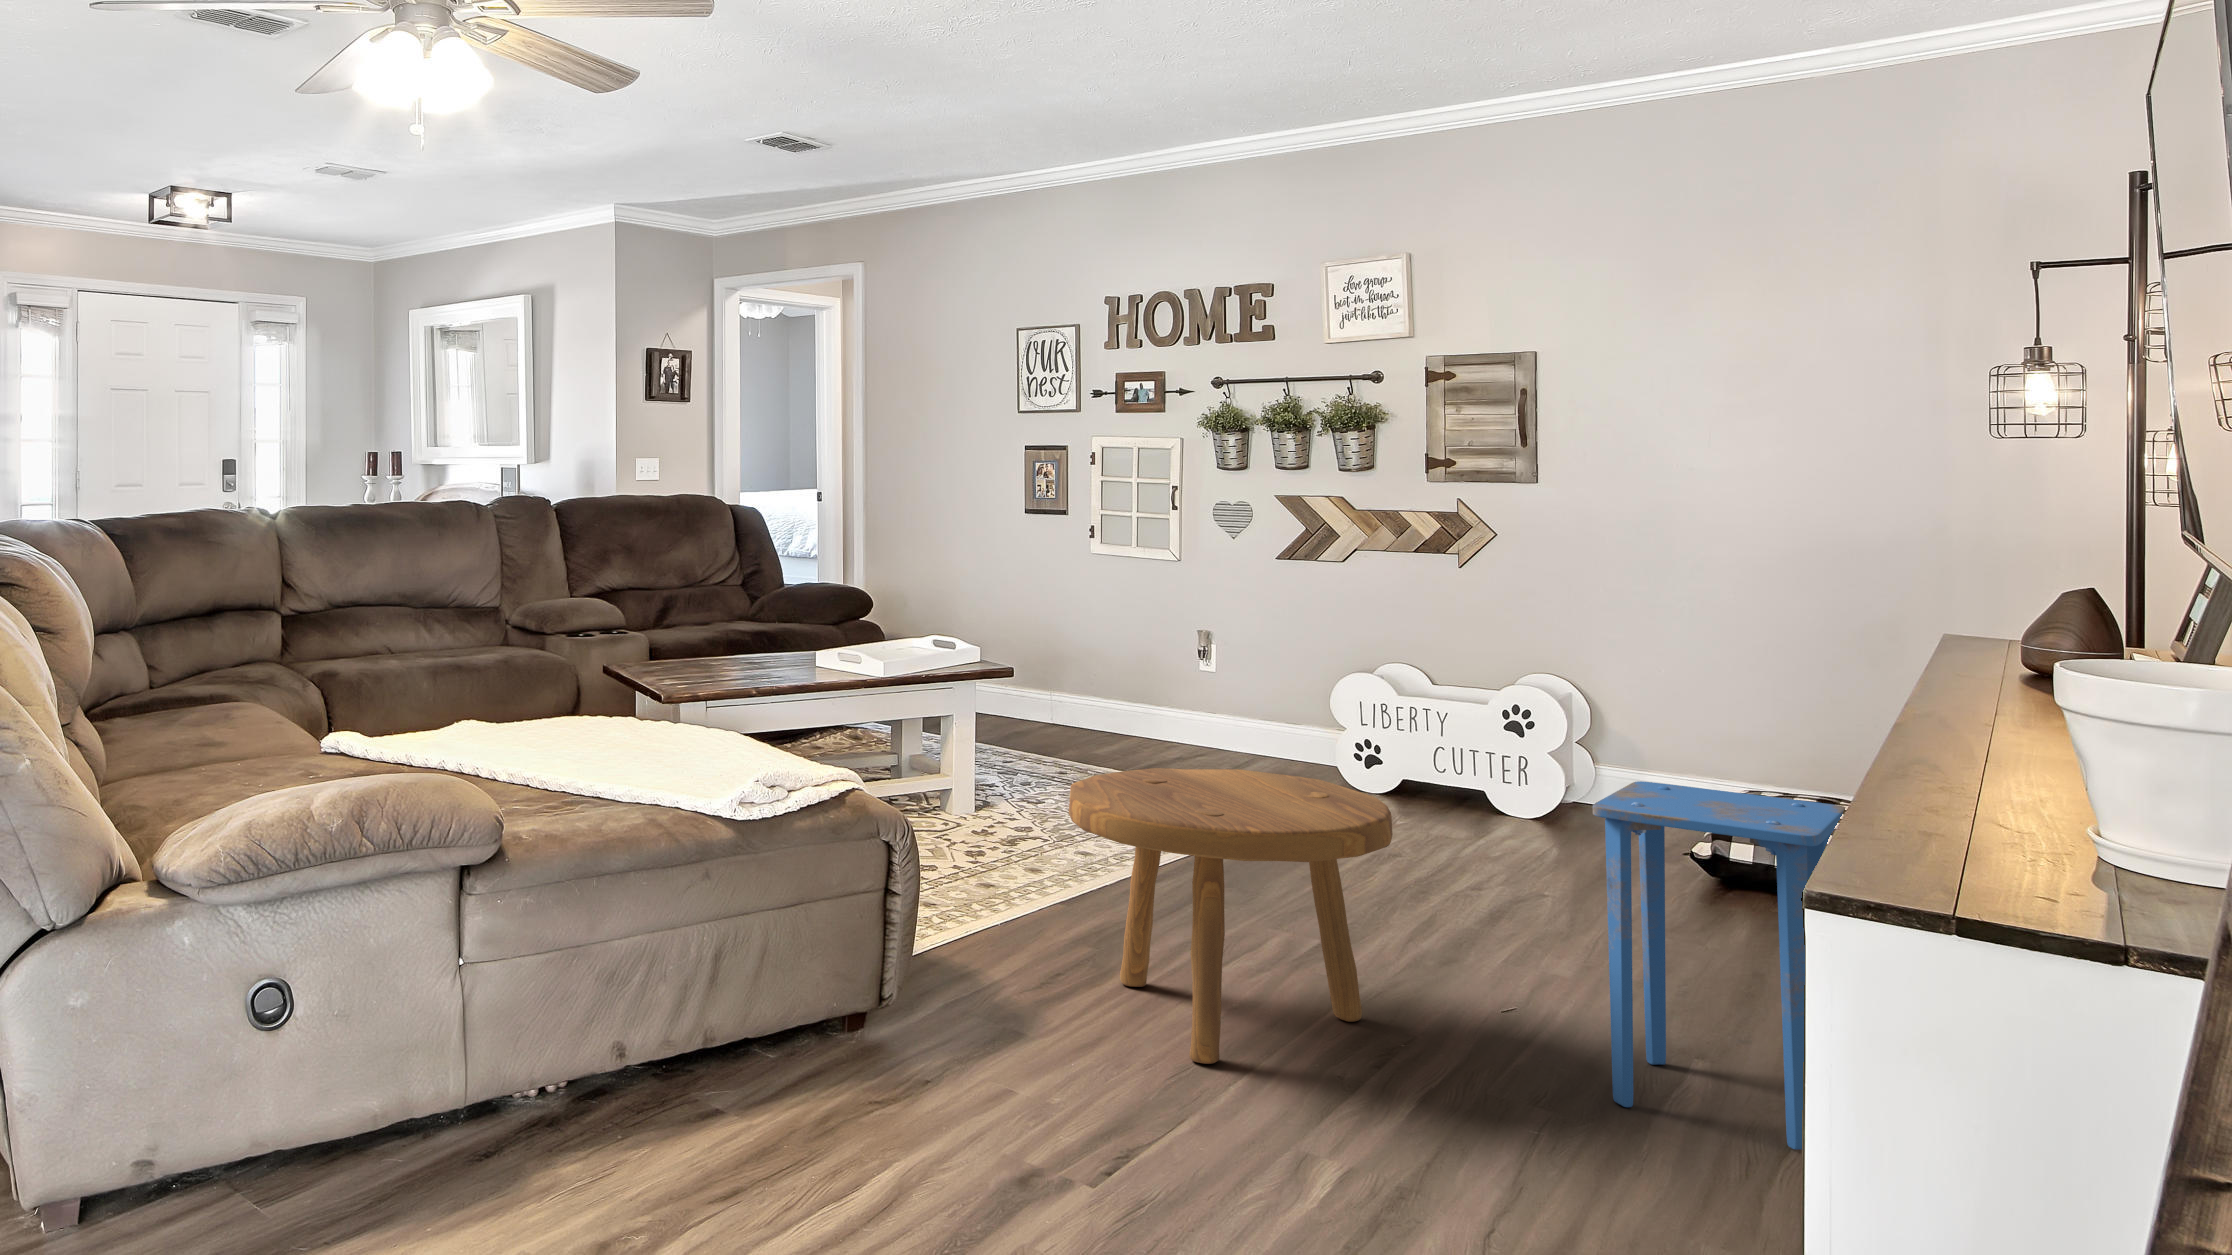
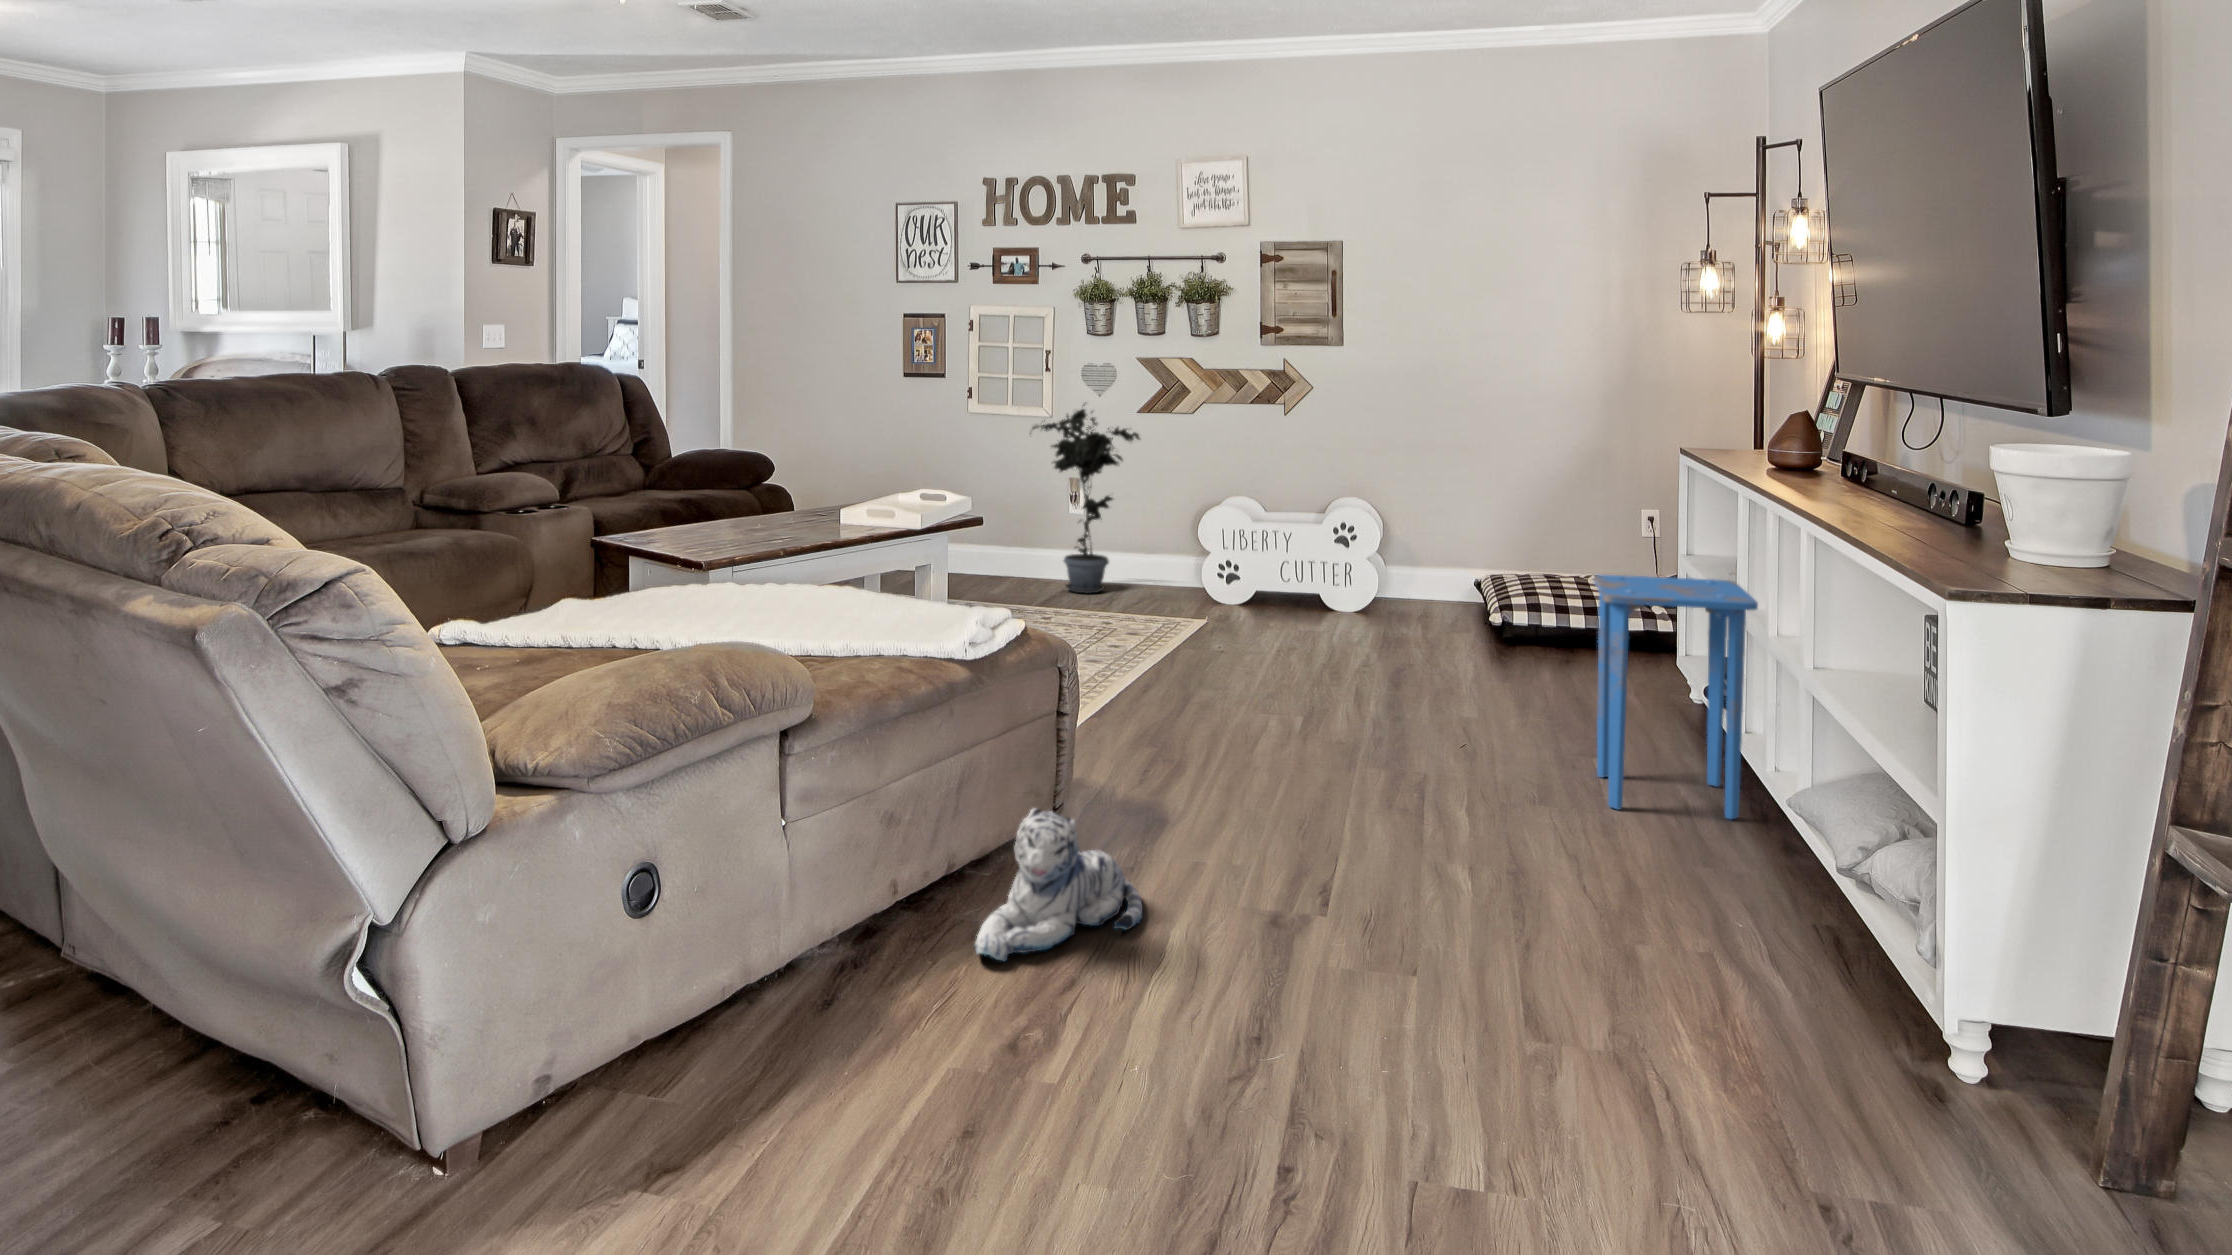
potted plant: none [1148,546,1267,770] -> present [1030,405,1141,593]
footstool: present [1069,768,1393,1064] -> none [1195,591,1455,828]
plush toy: none [632,965,872,1126] -> present [975,808,1143,961]

